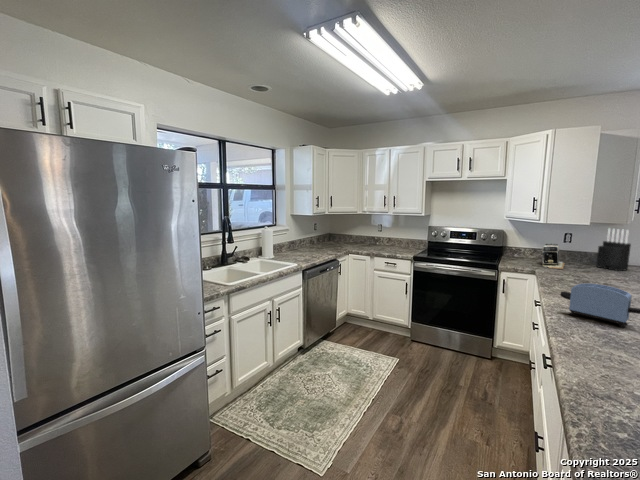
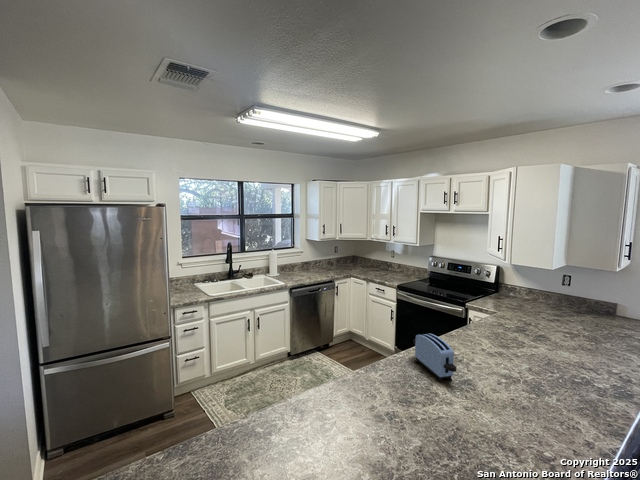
knife block: present [596,229,631,271] -> none [585,276,622,328]
coffee maker: present [542,244,565,269] -> none [515,286,553,317]

